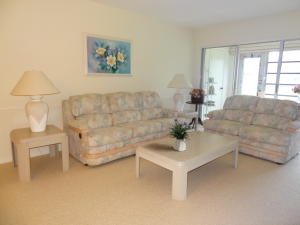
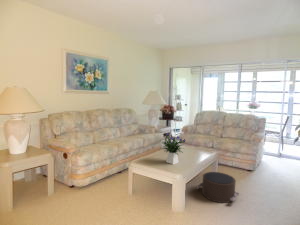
pouf: none [204,163,251,196] -> present [196,172,239,203]

